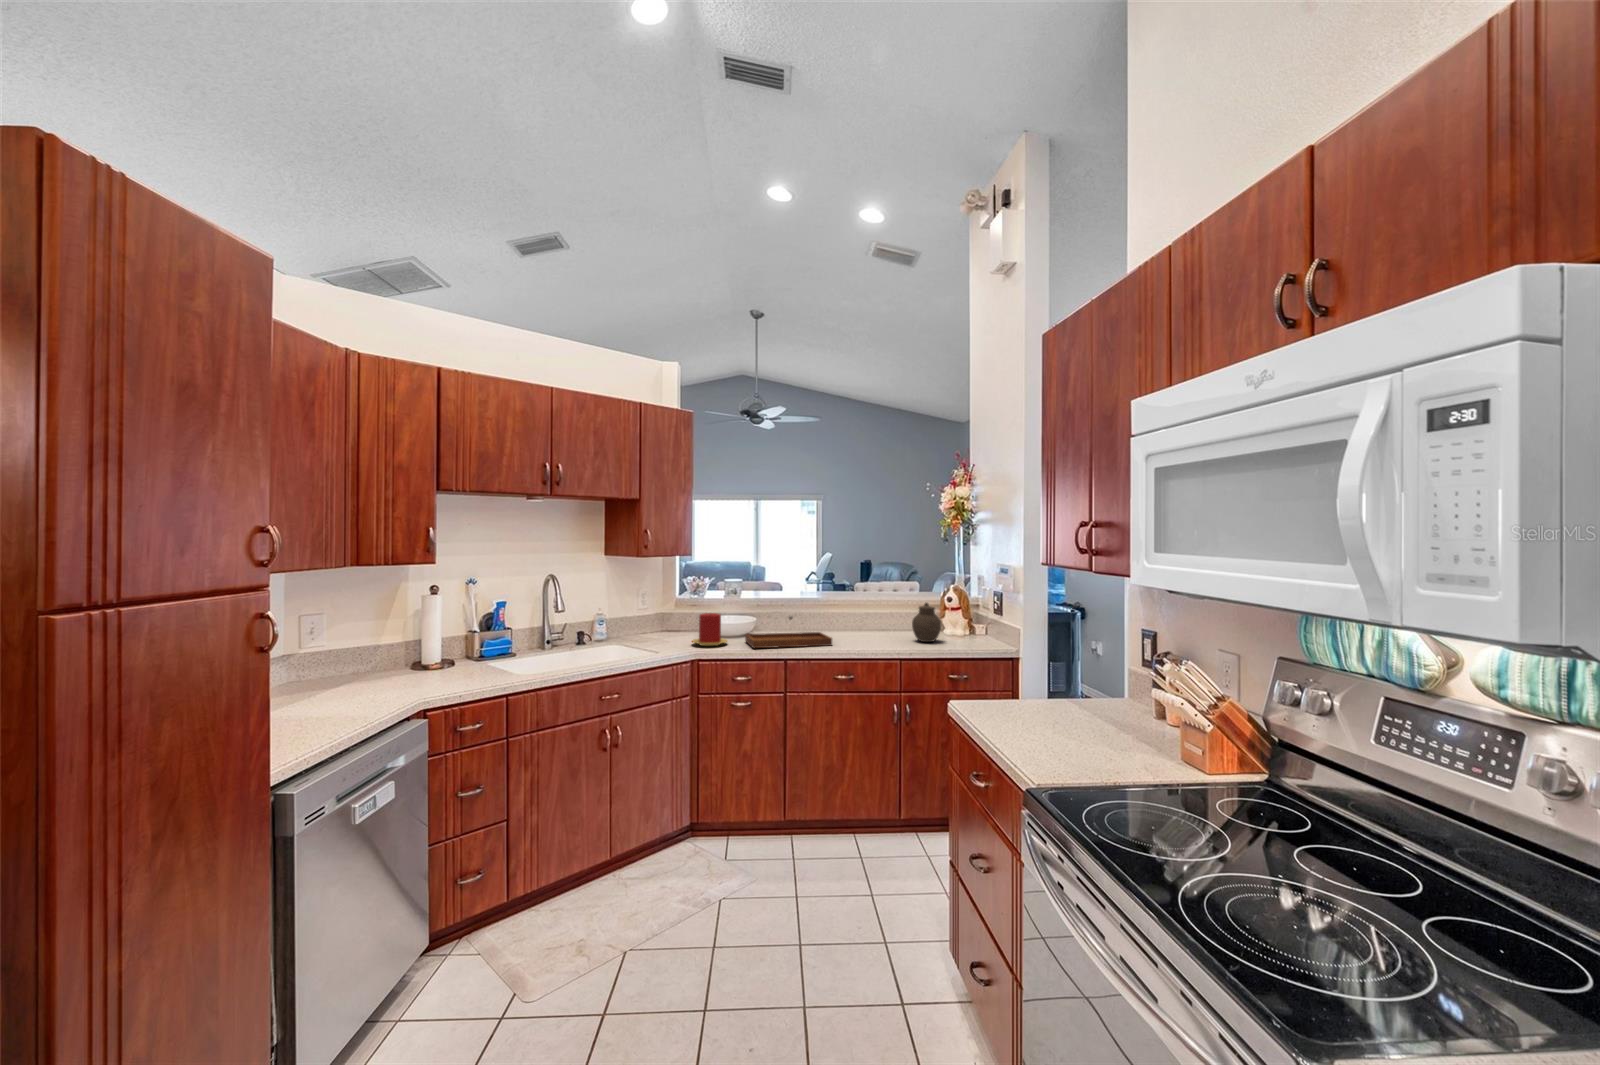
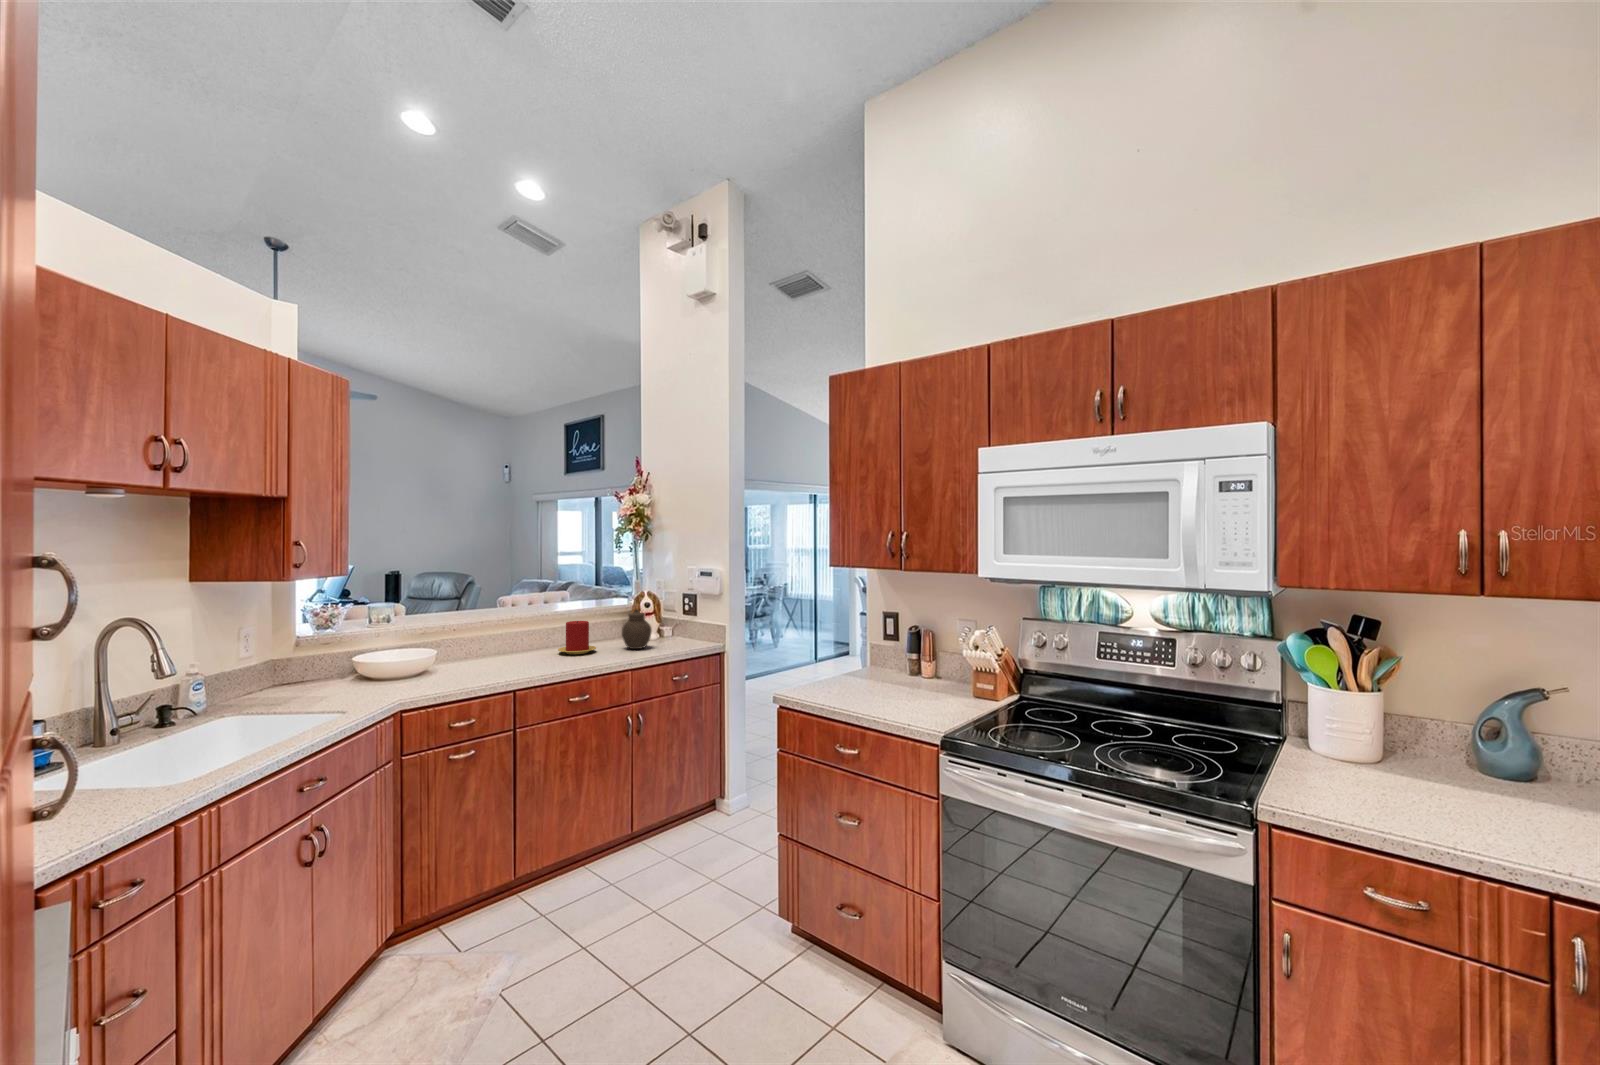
candle: present [692,613,727,646] -> present [558,621,596,654]
tray: present [745,616,832,648] -> none [441,639,555,684]

